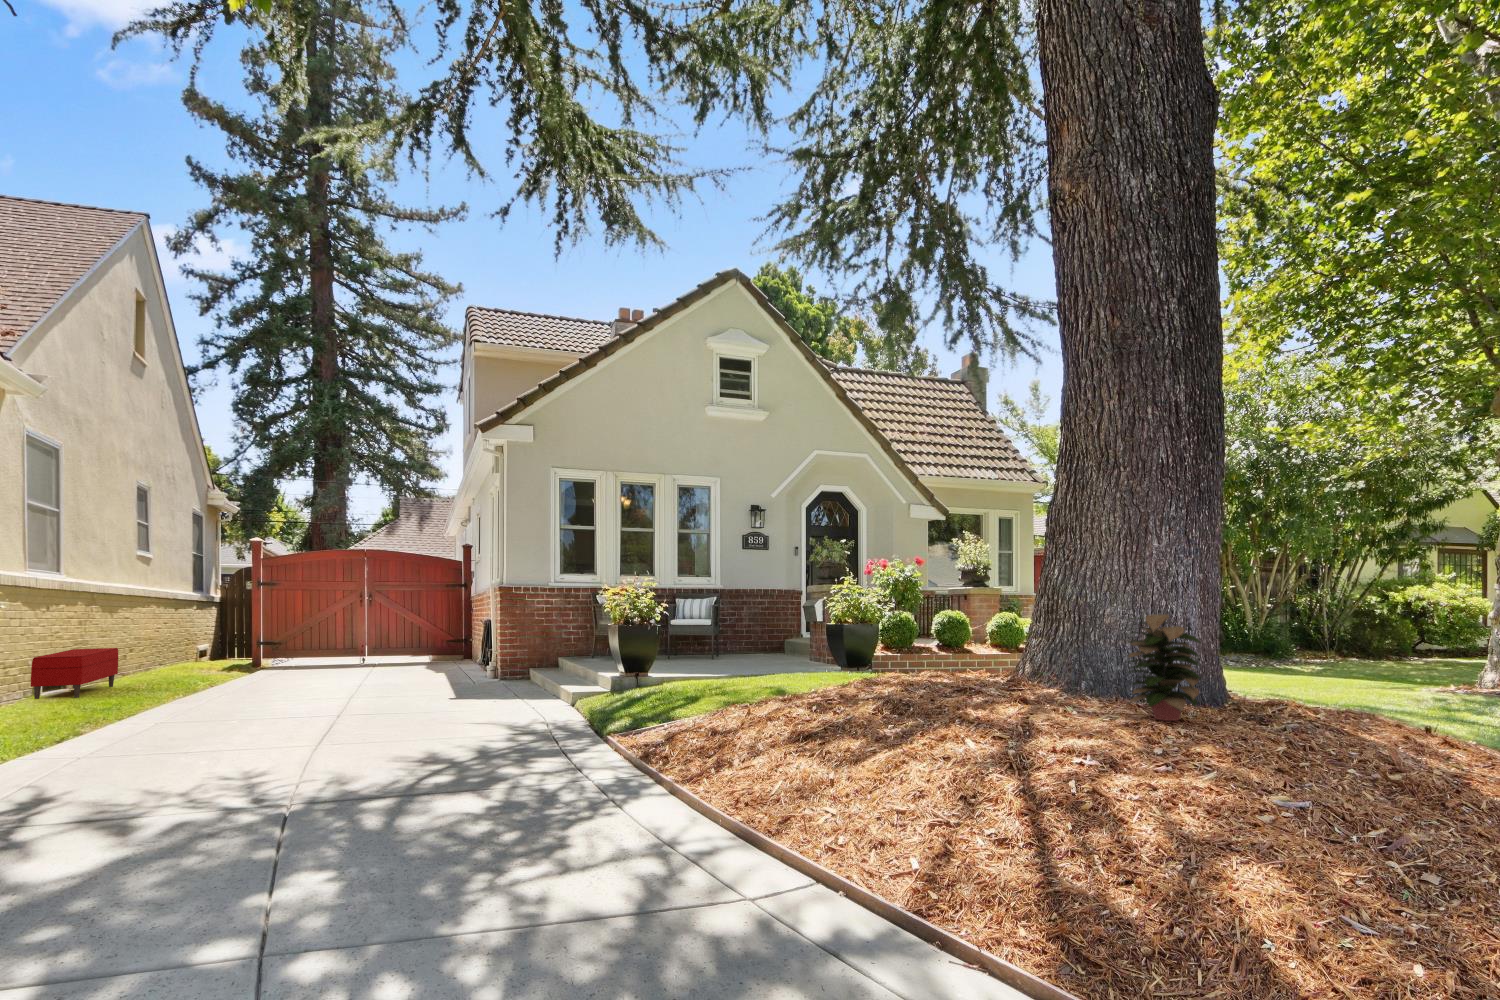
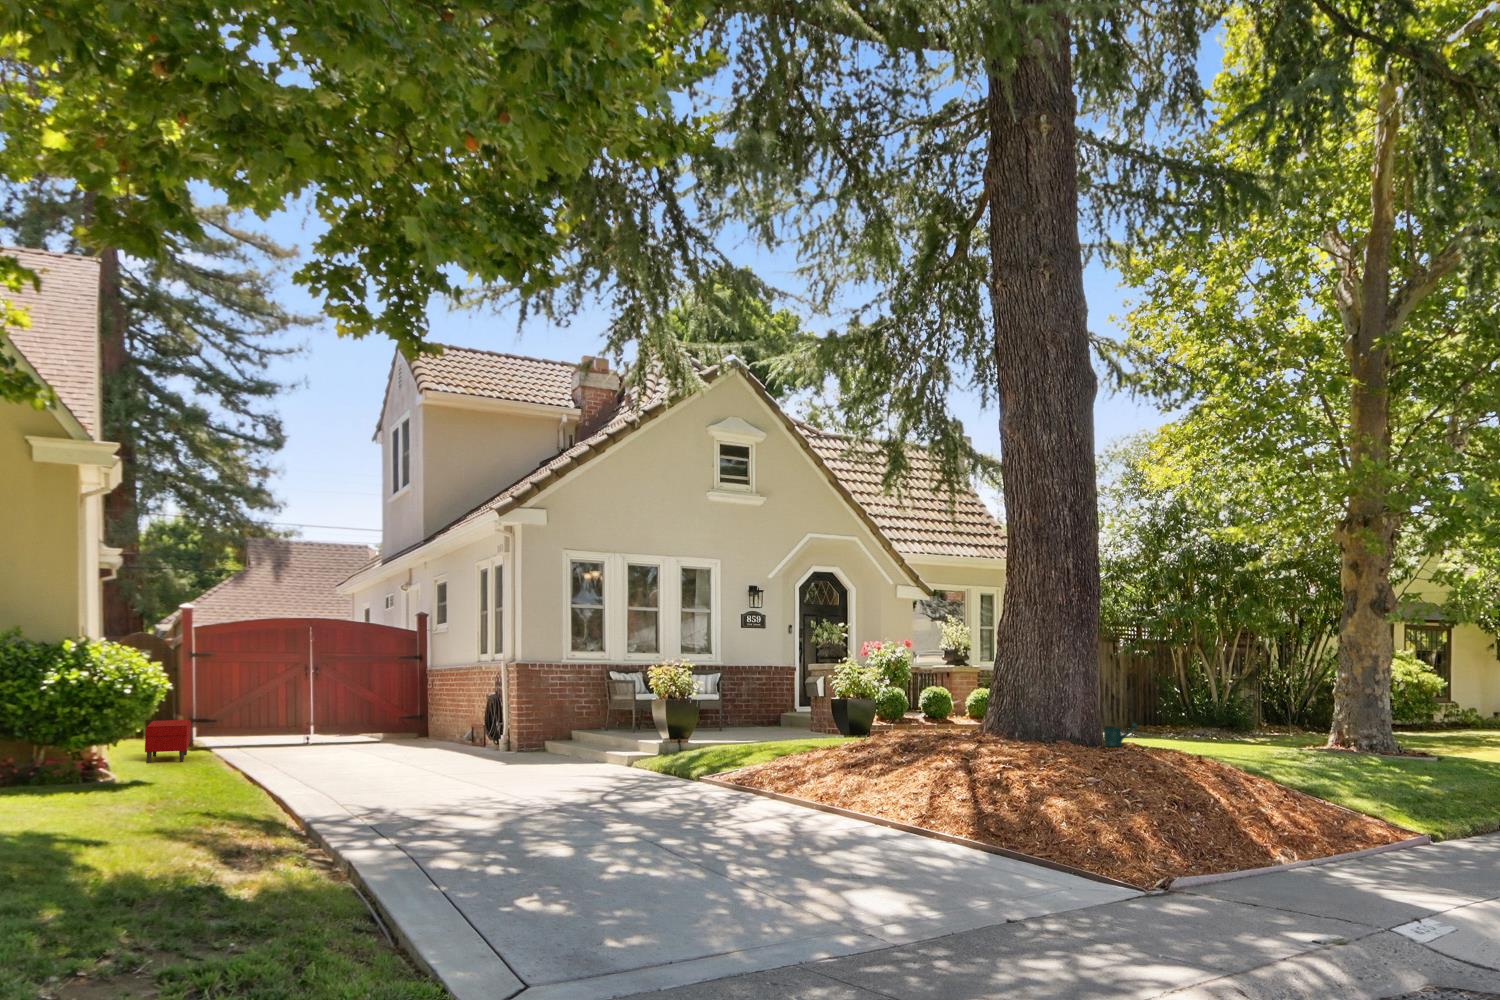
decorative plant: present [1127,614,1200,721] -> none [1044,687,1090,749]
watering can: none [1213,670,1288,715] -> present [1103,722,1138,747]

